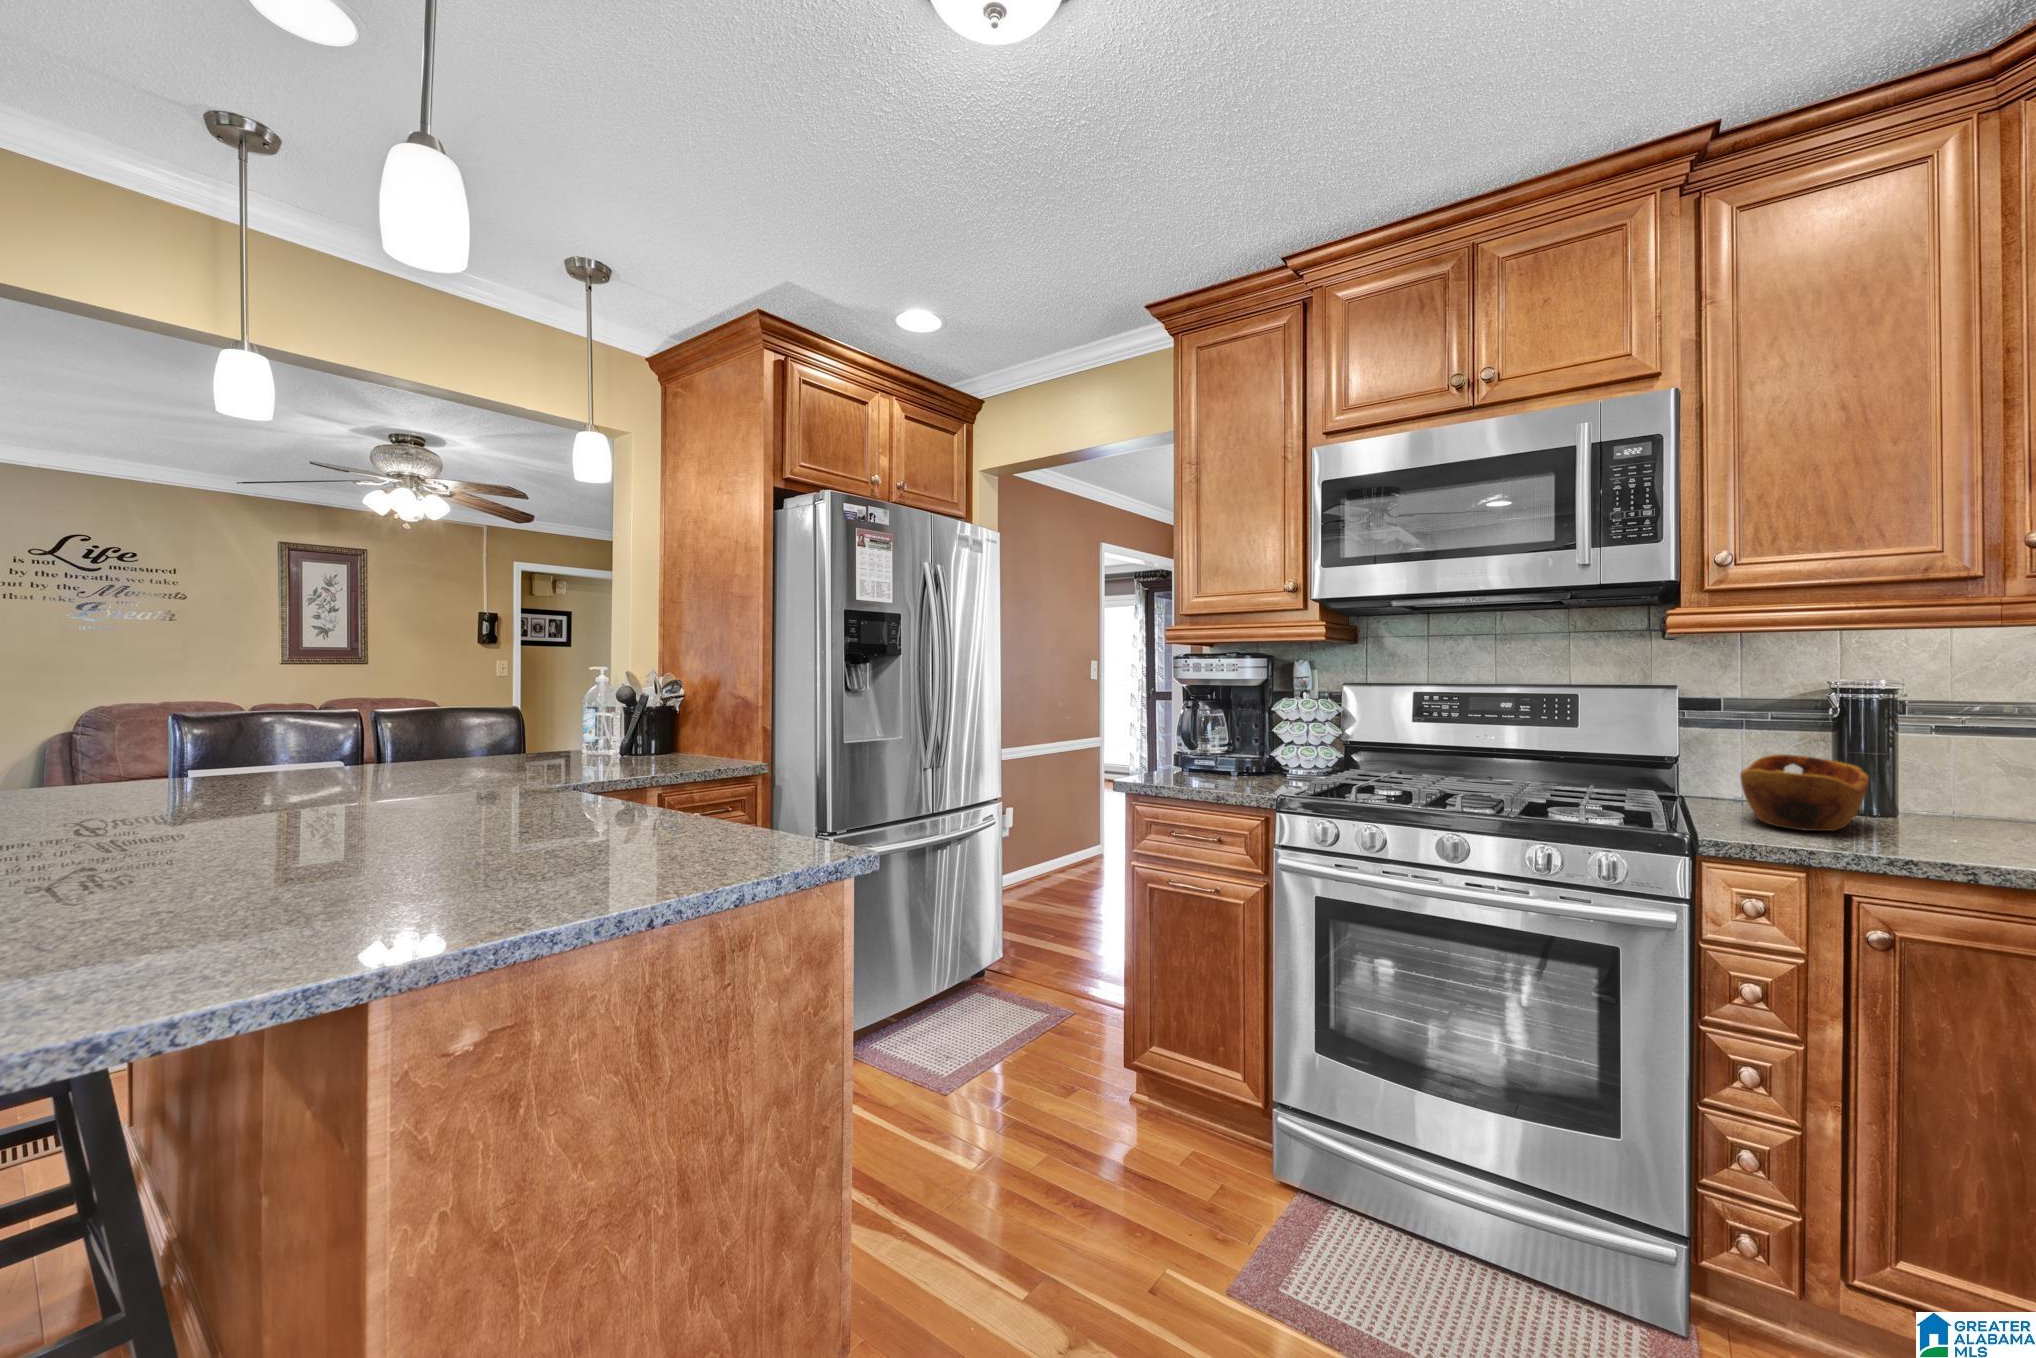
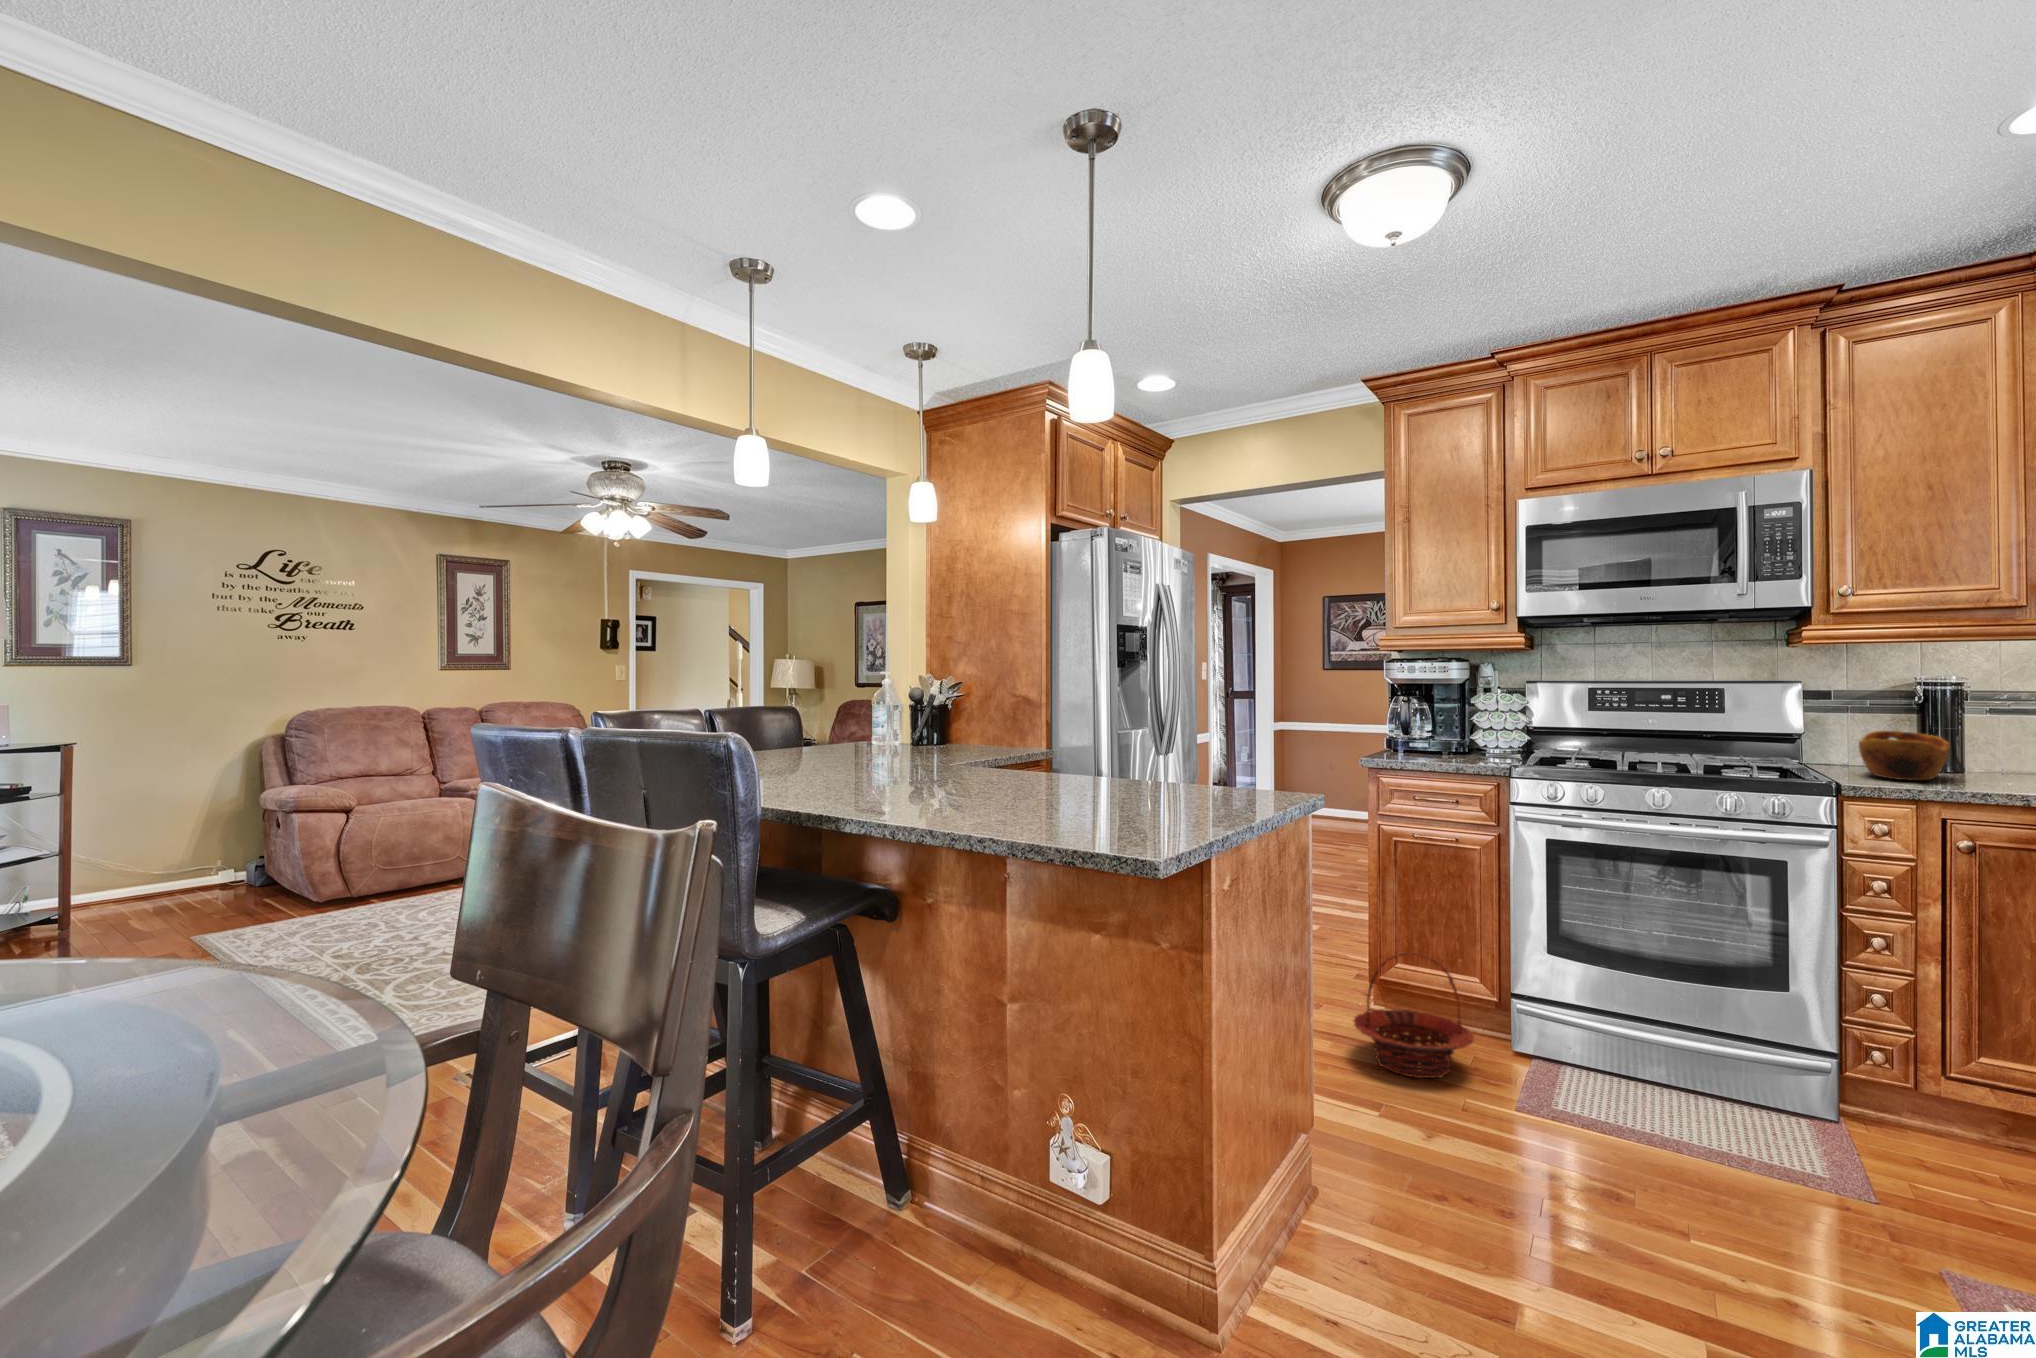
basket: none [1049,1046,1203,1227] -> present [1354,952,1474,1078]

